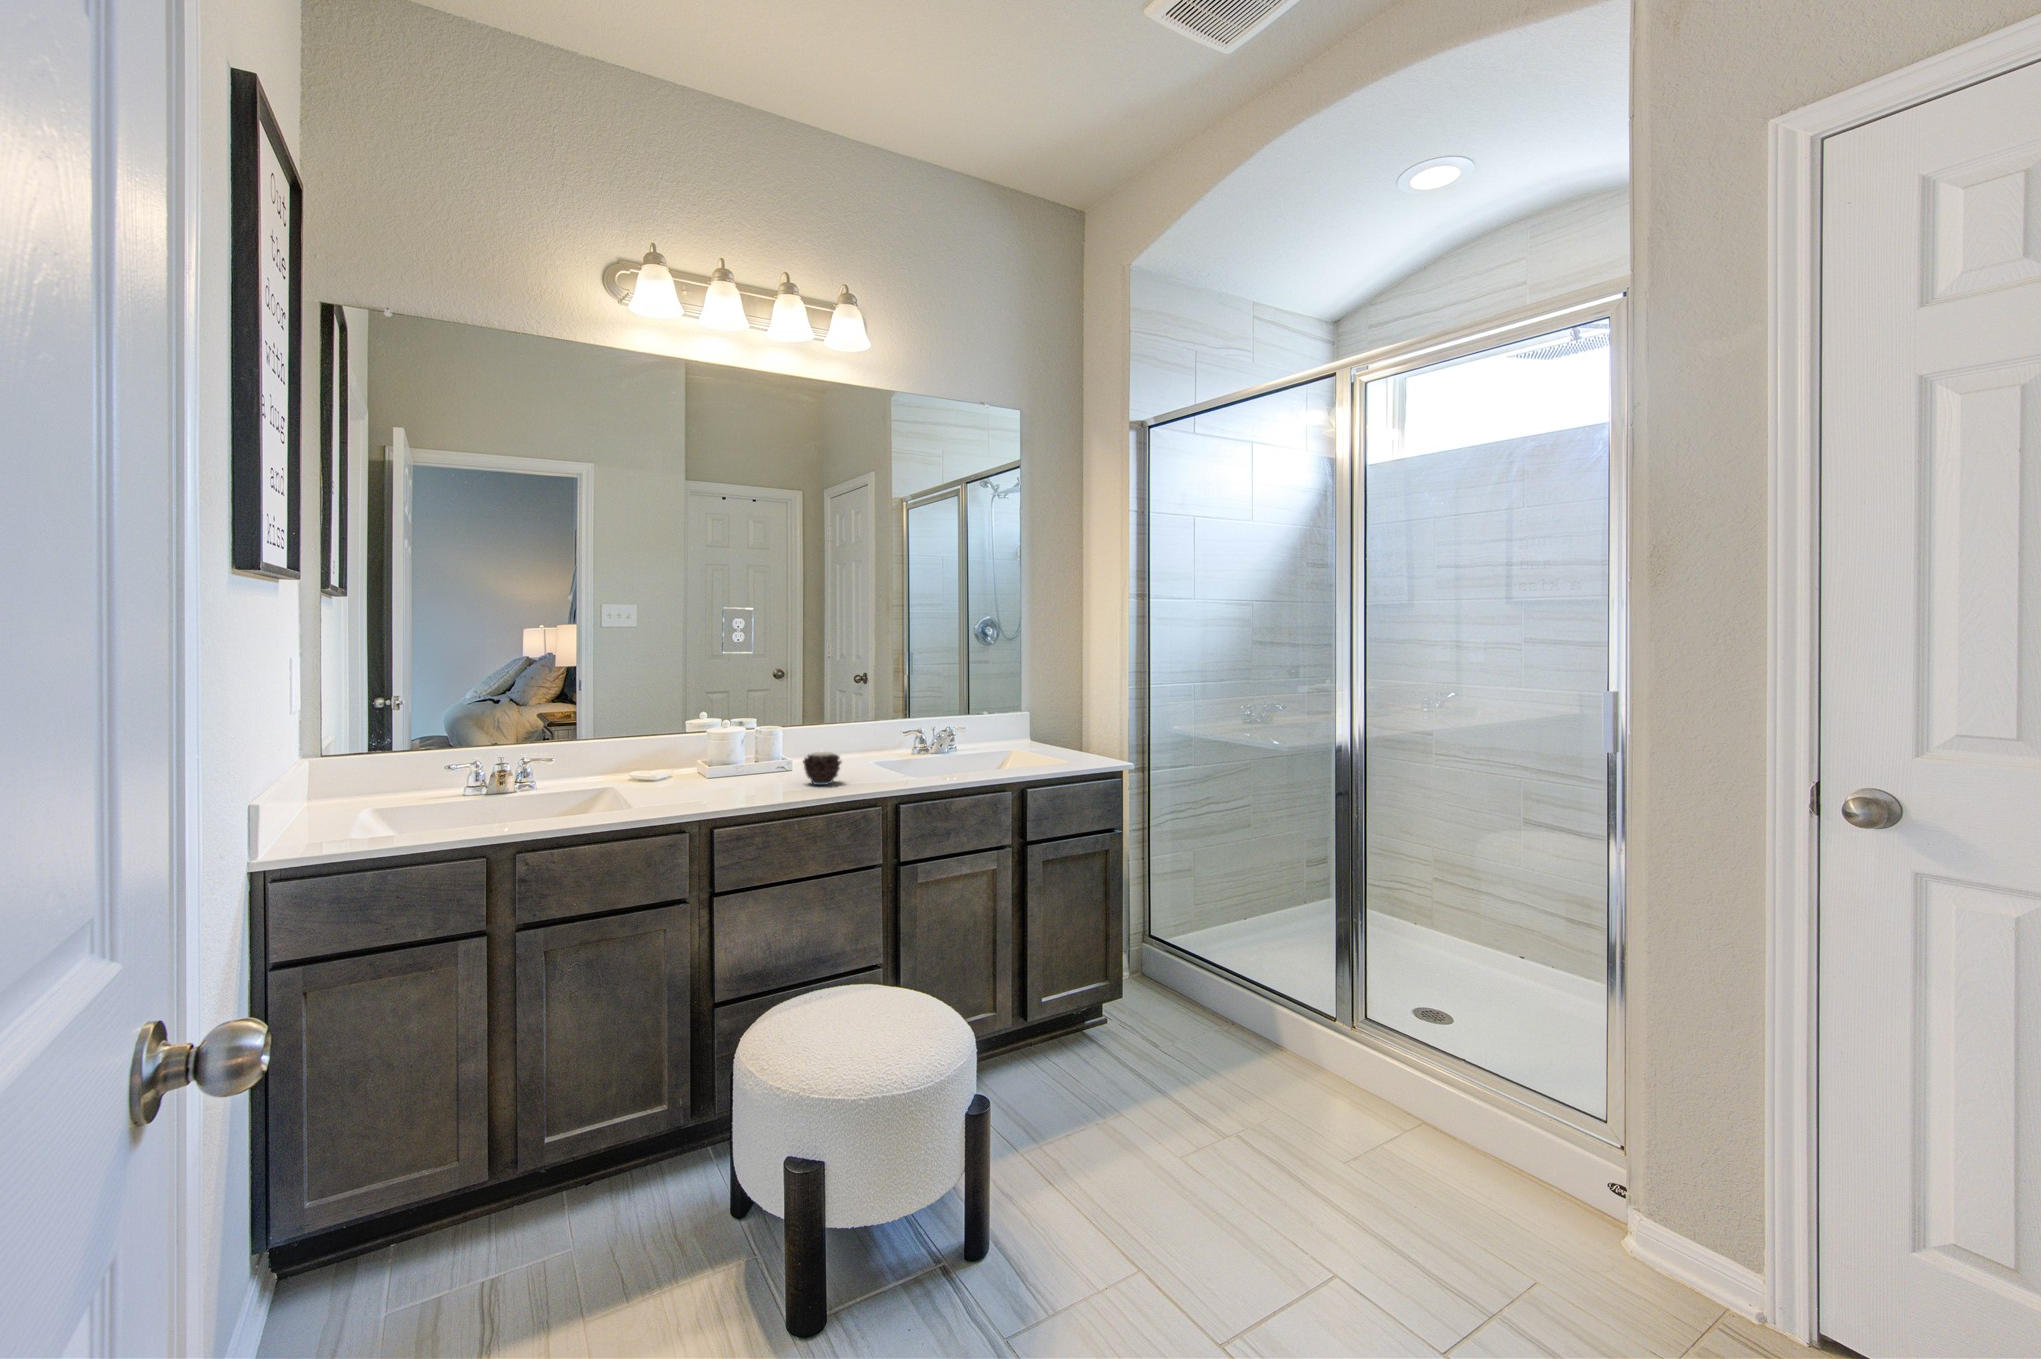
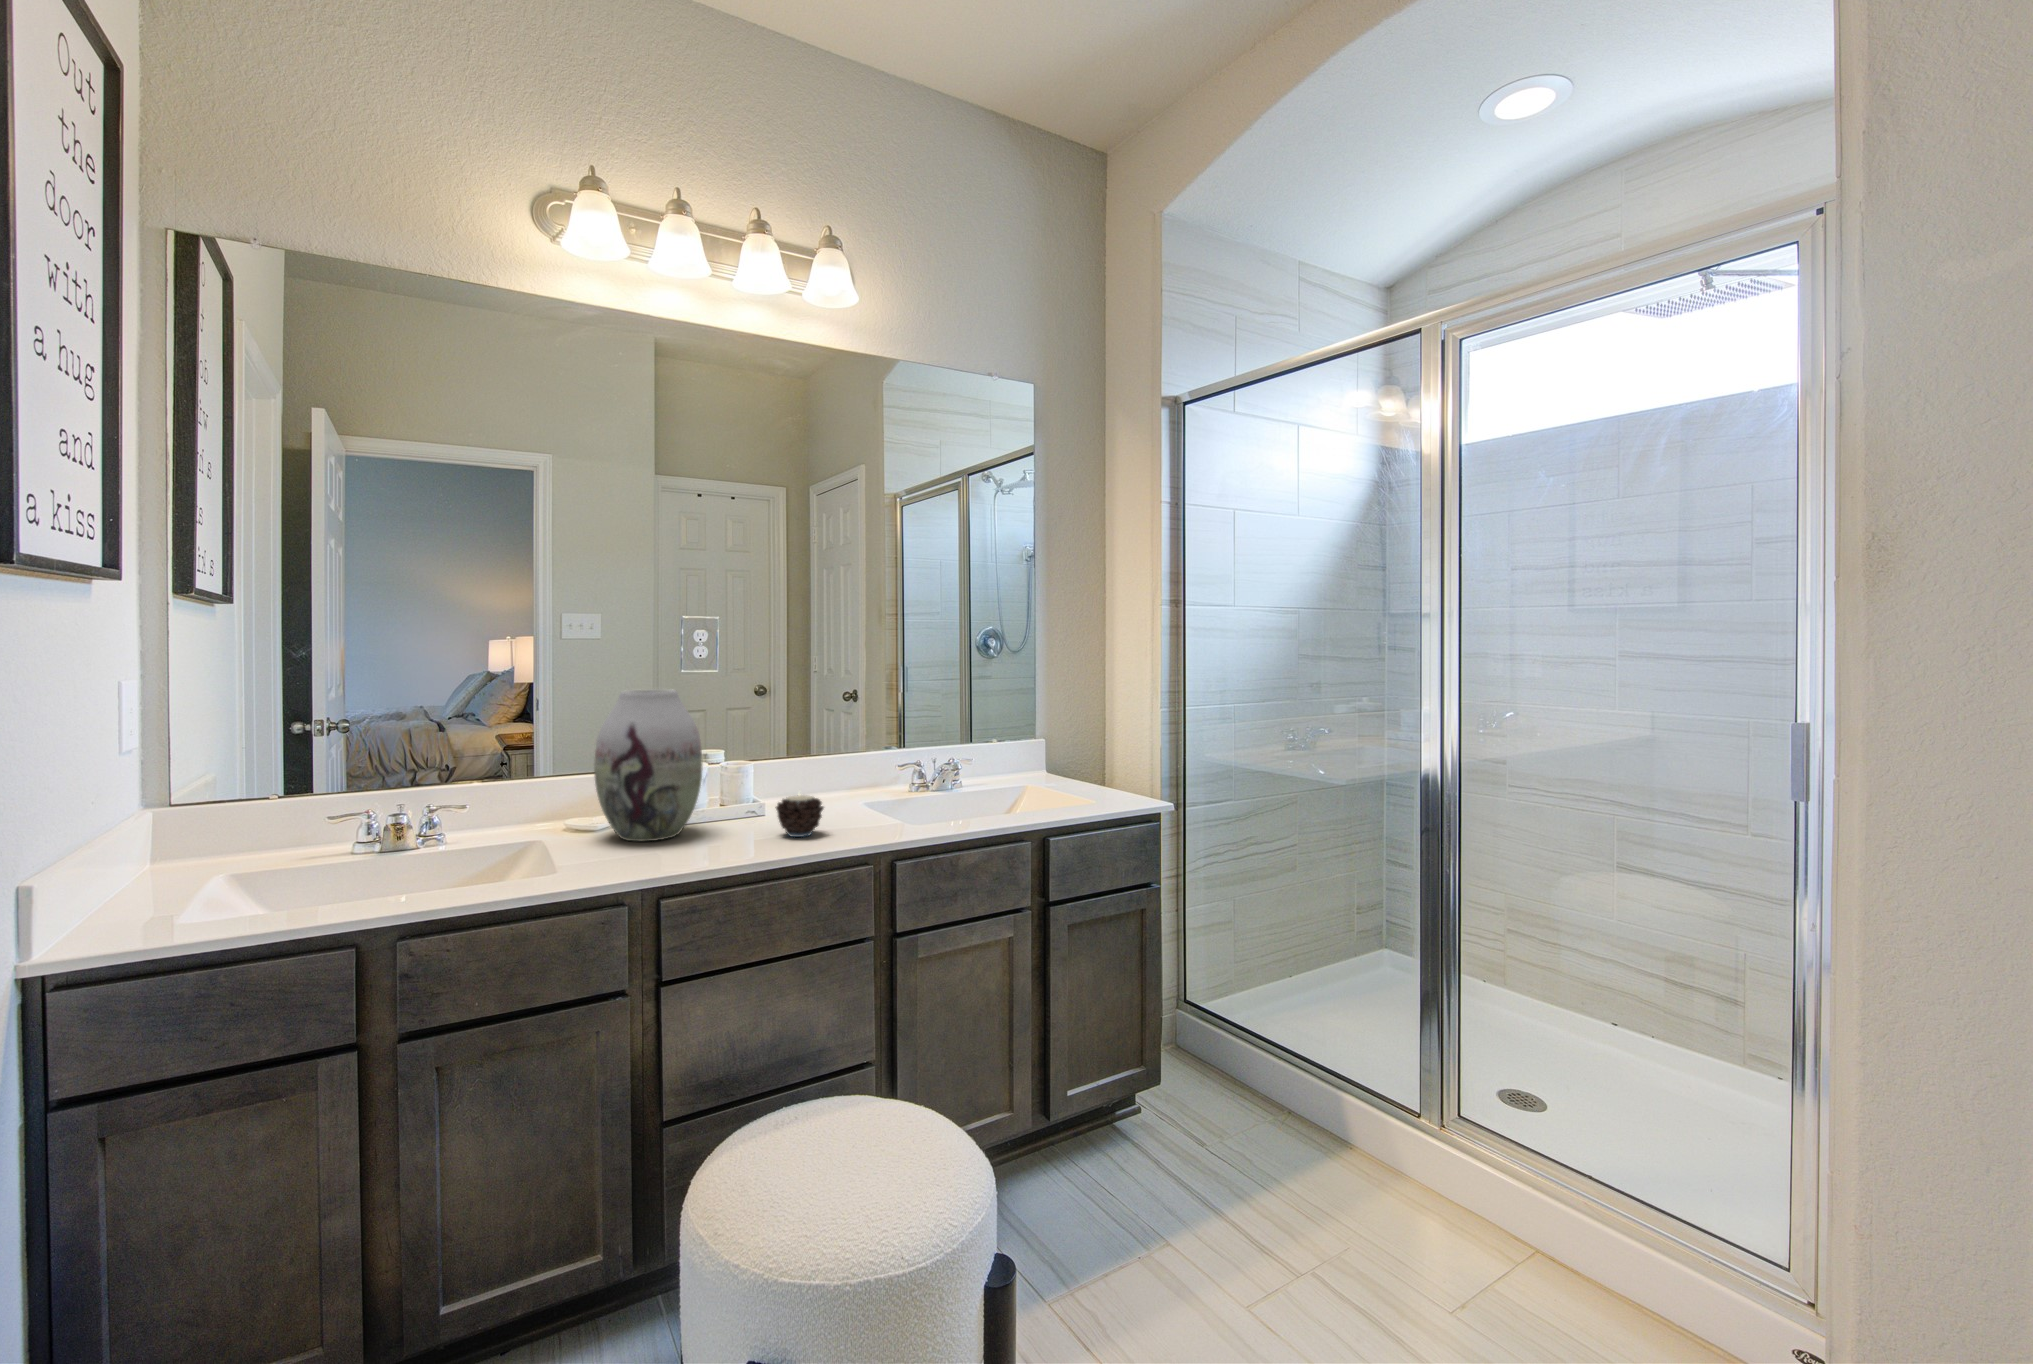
vase: none [658,666,743,788] -> present [594,689,703,841]

